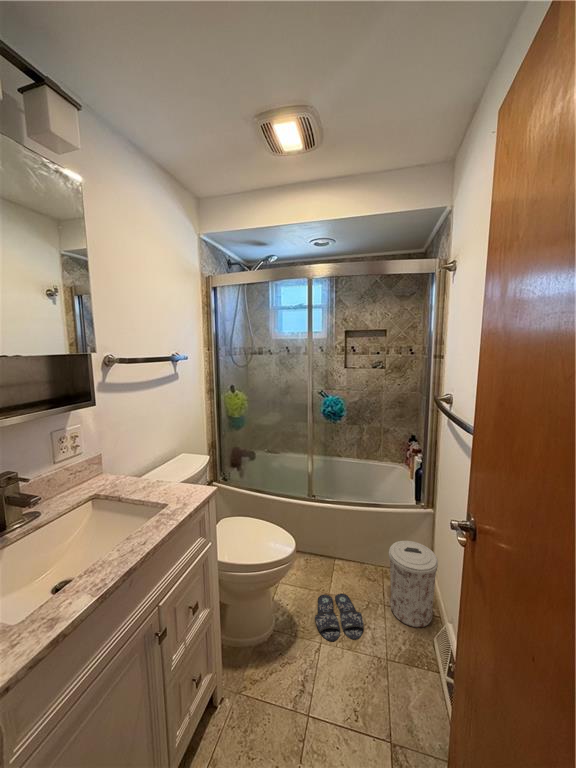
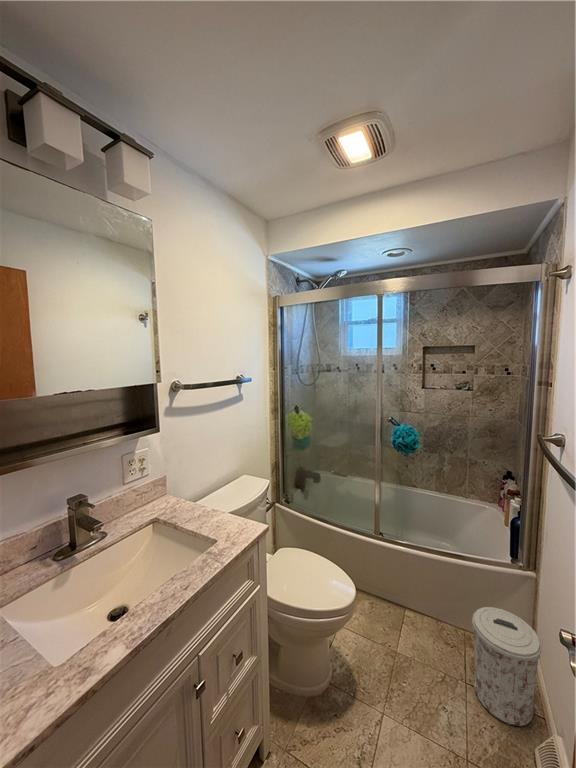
slippers: present [315,594,364,641] -> none [378,651,437,721]

